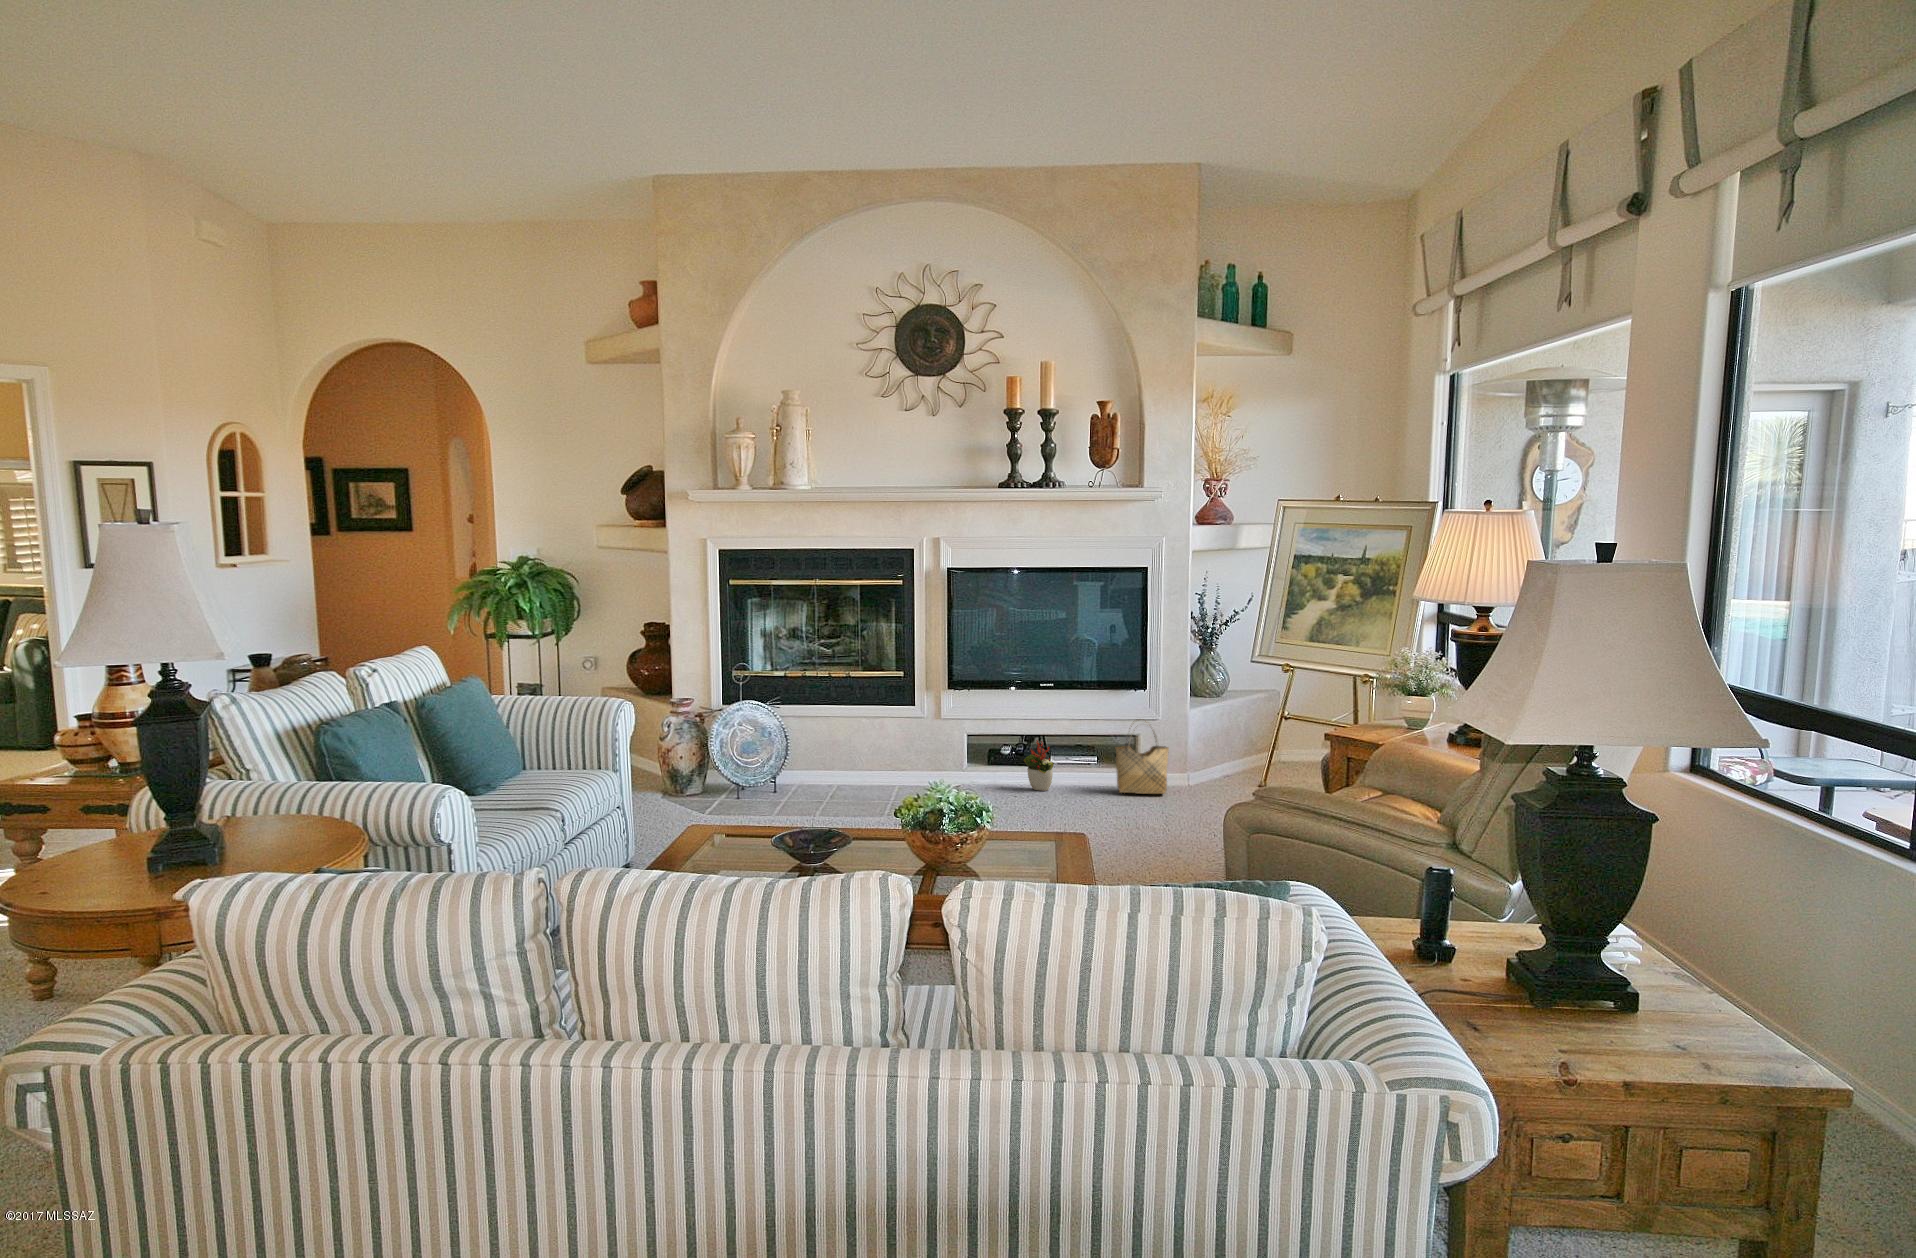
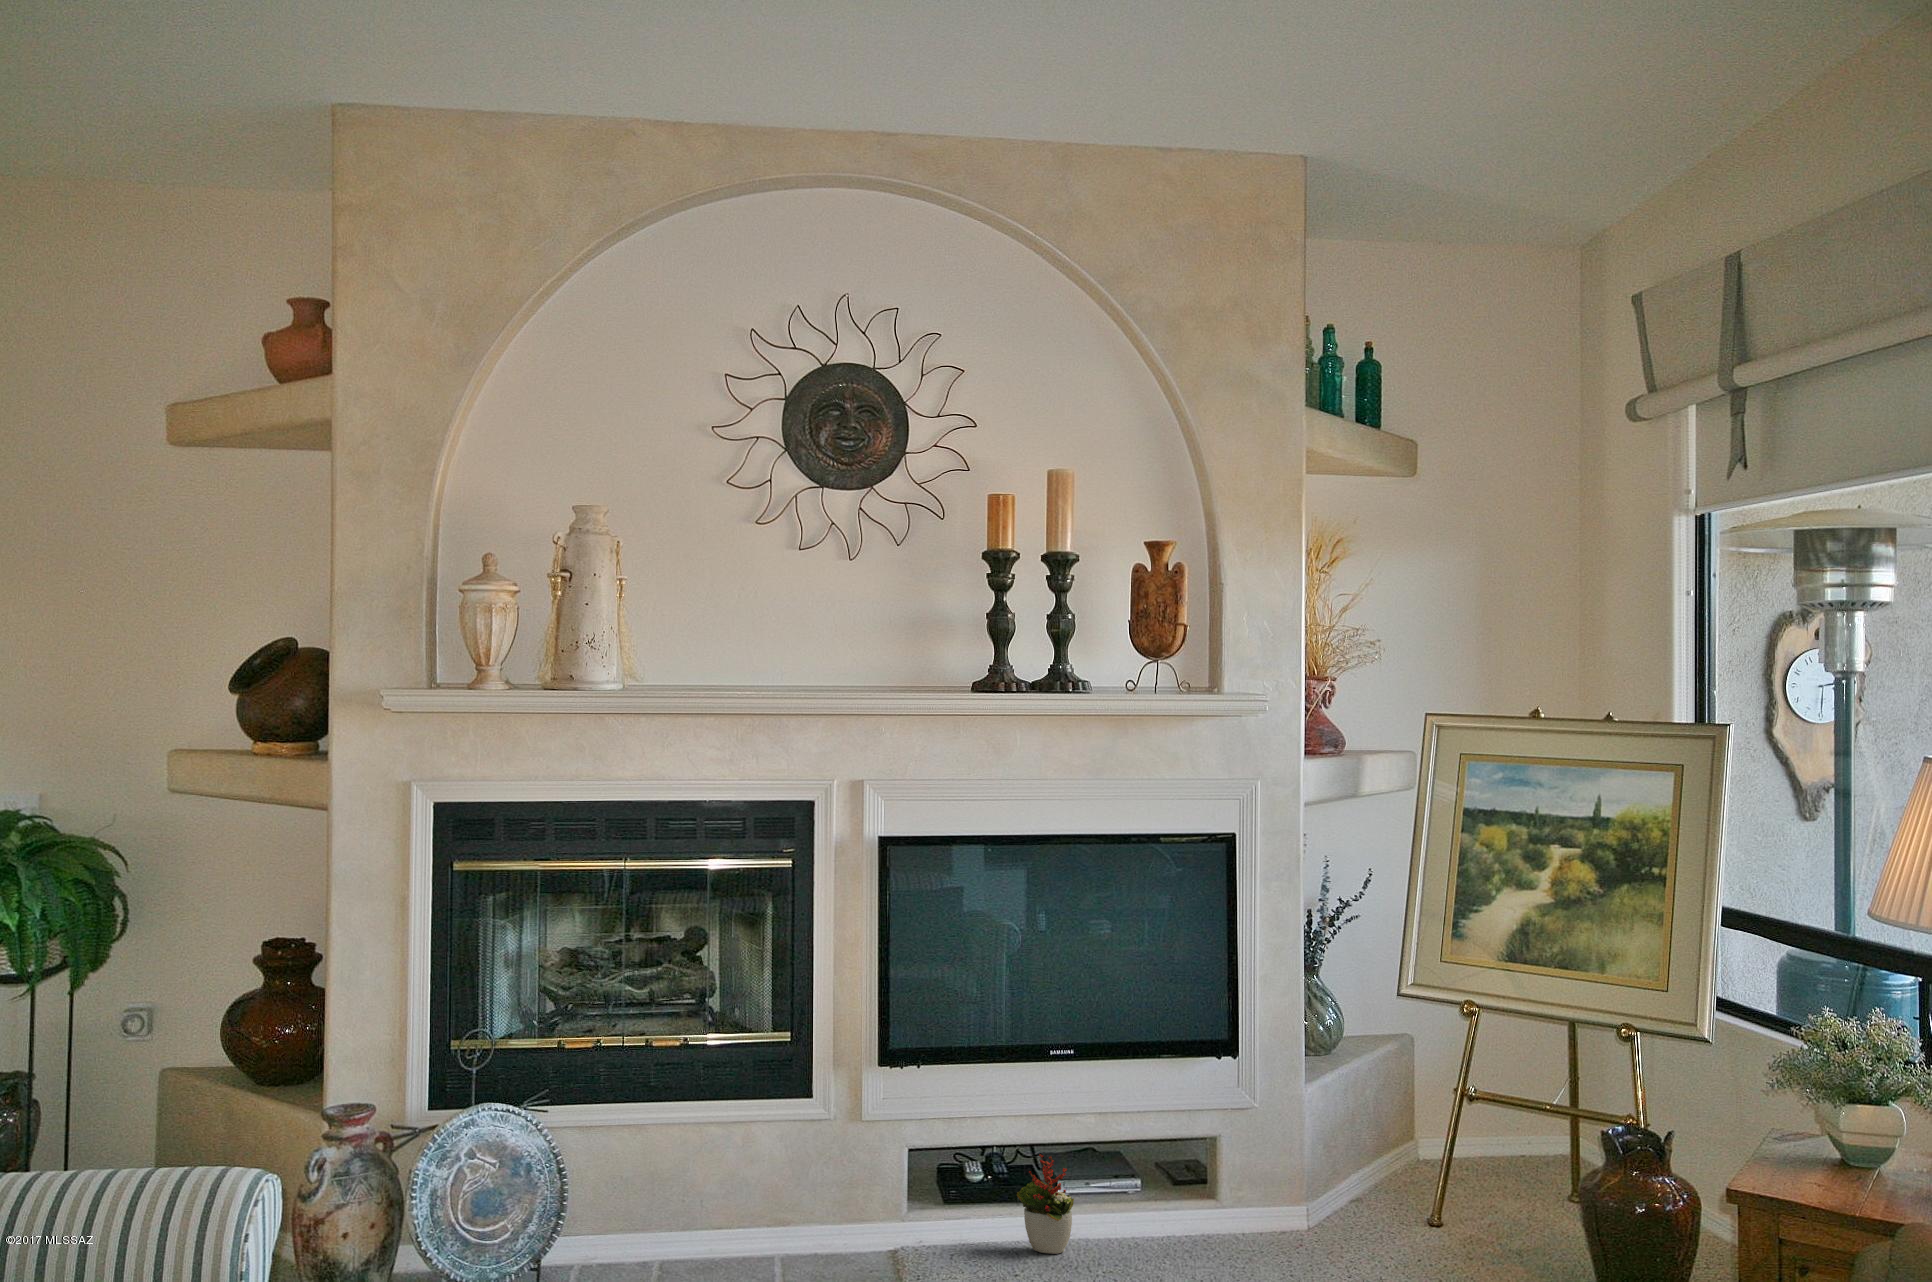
woven basket: present [1116,725,1169,794] -> none [1184,1106,1280,1251]

